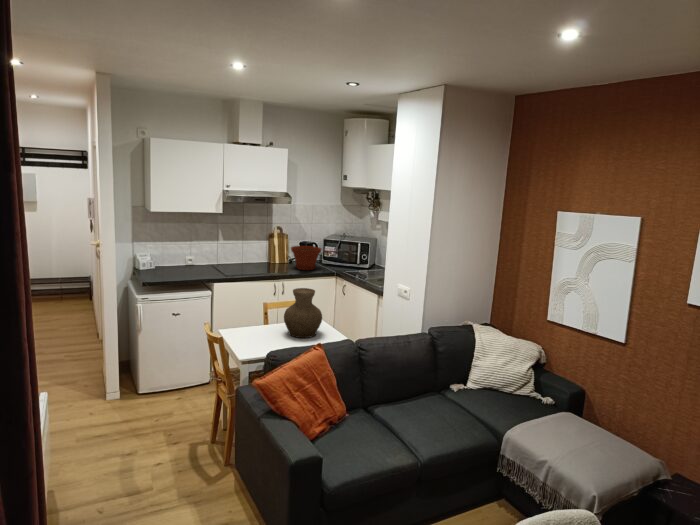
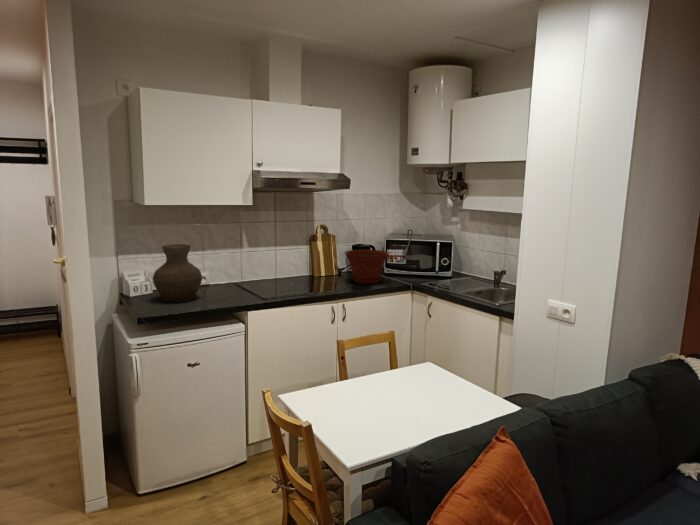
vase: present [284,288,322,338] -> present [153,244,202,303]

